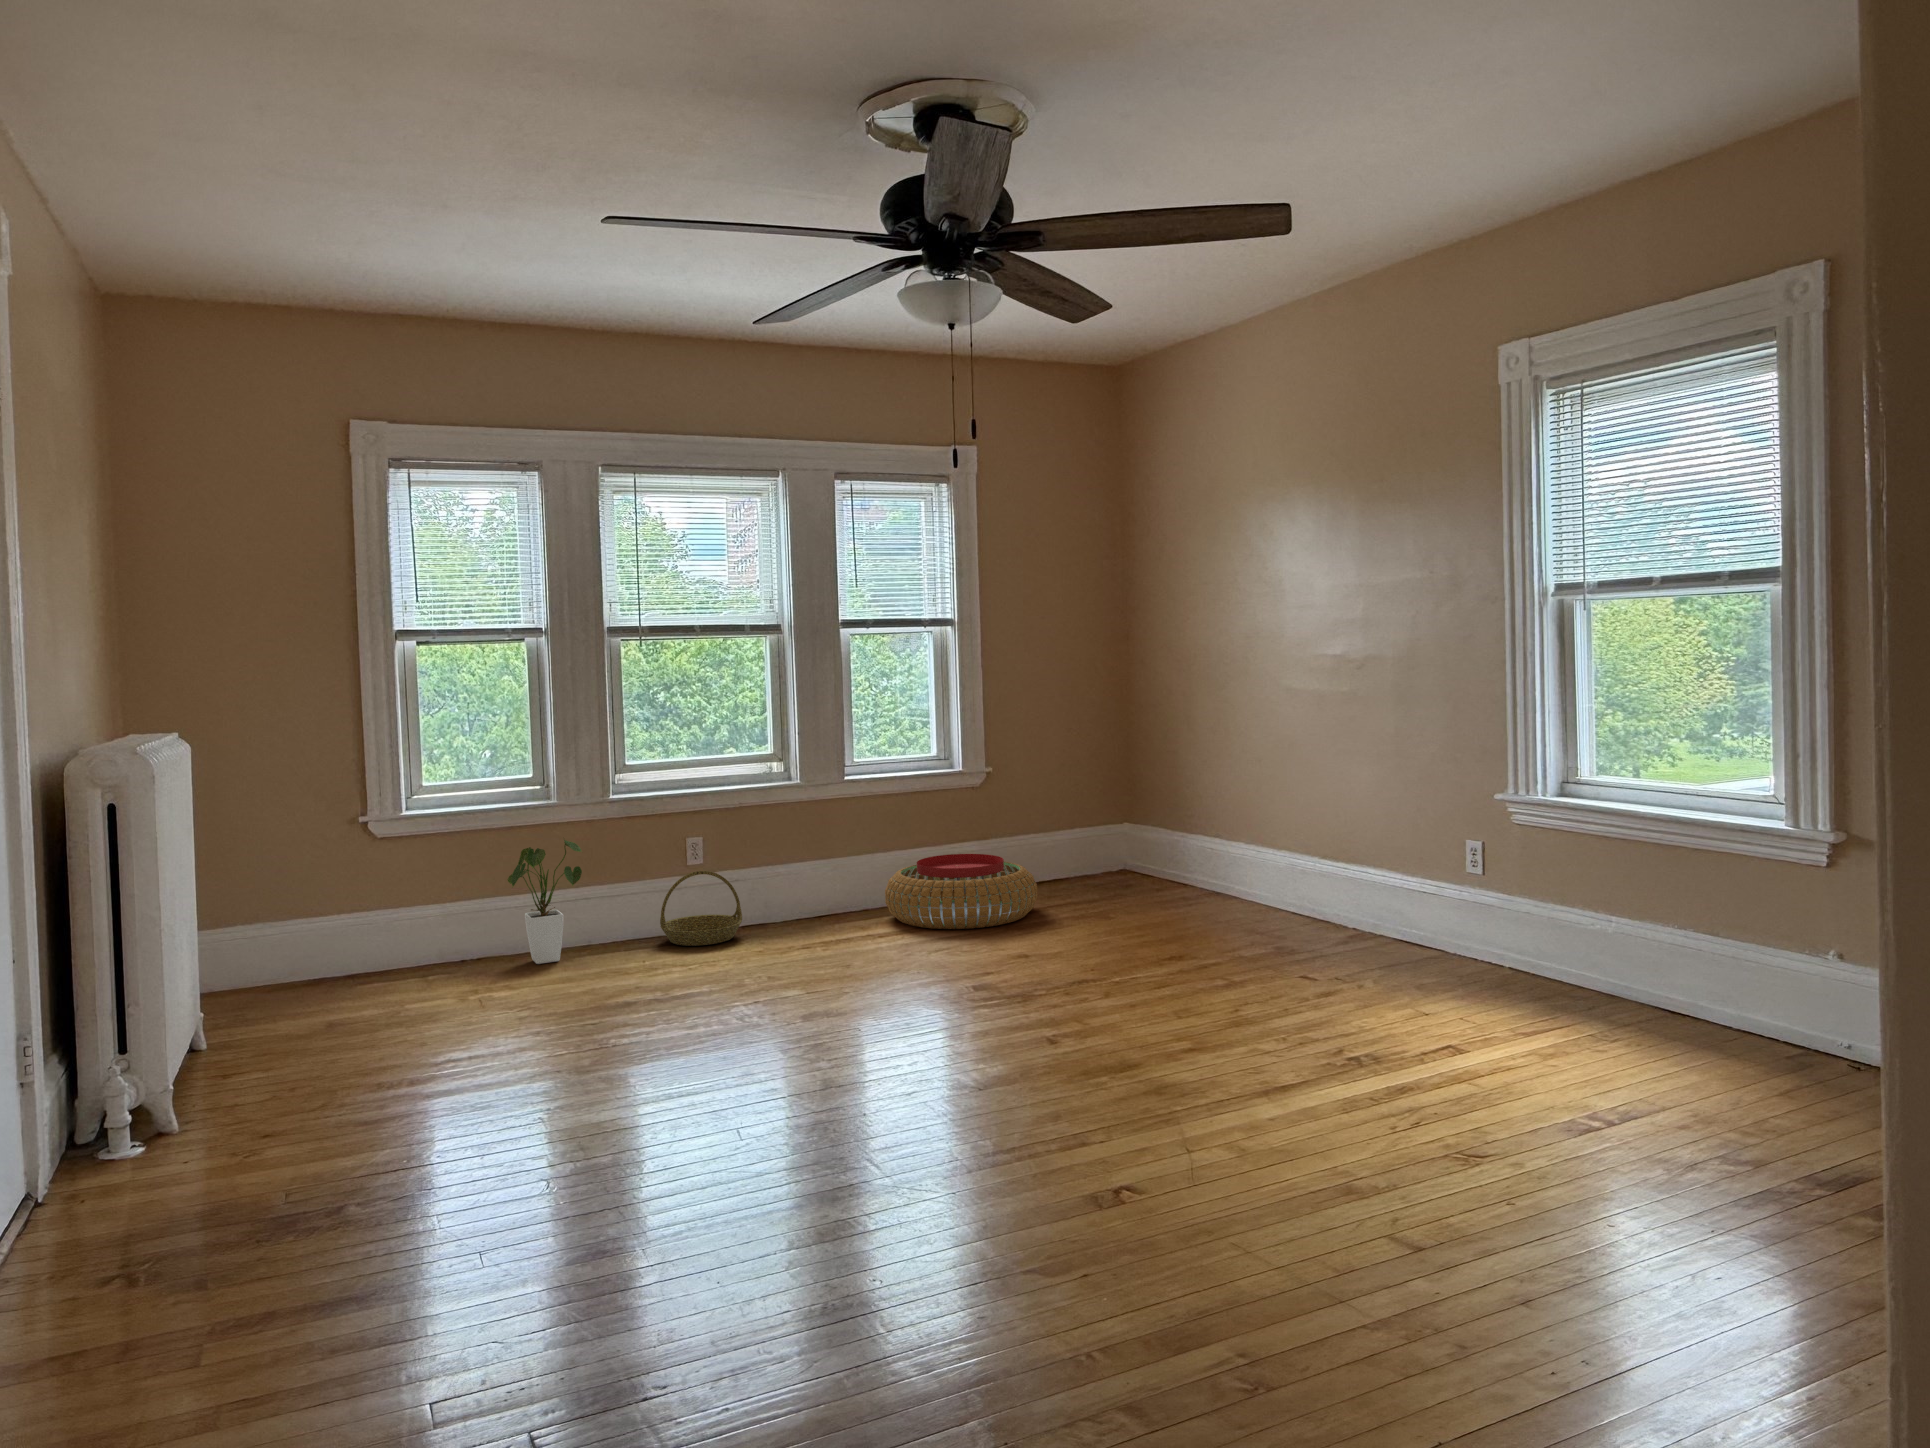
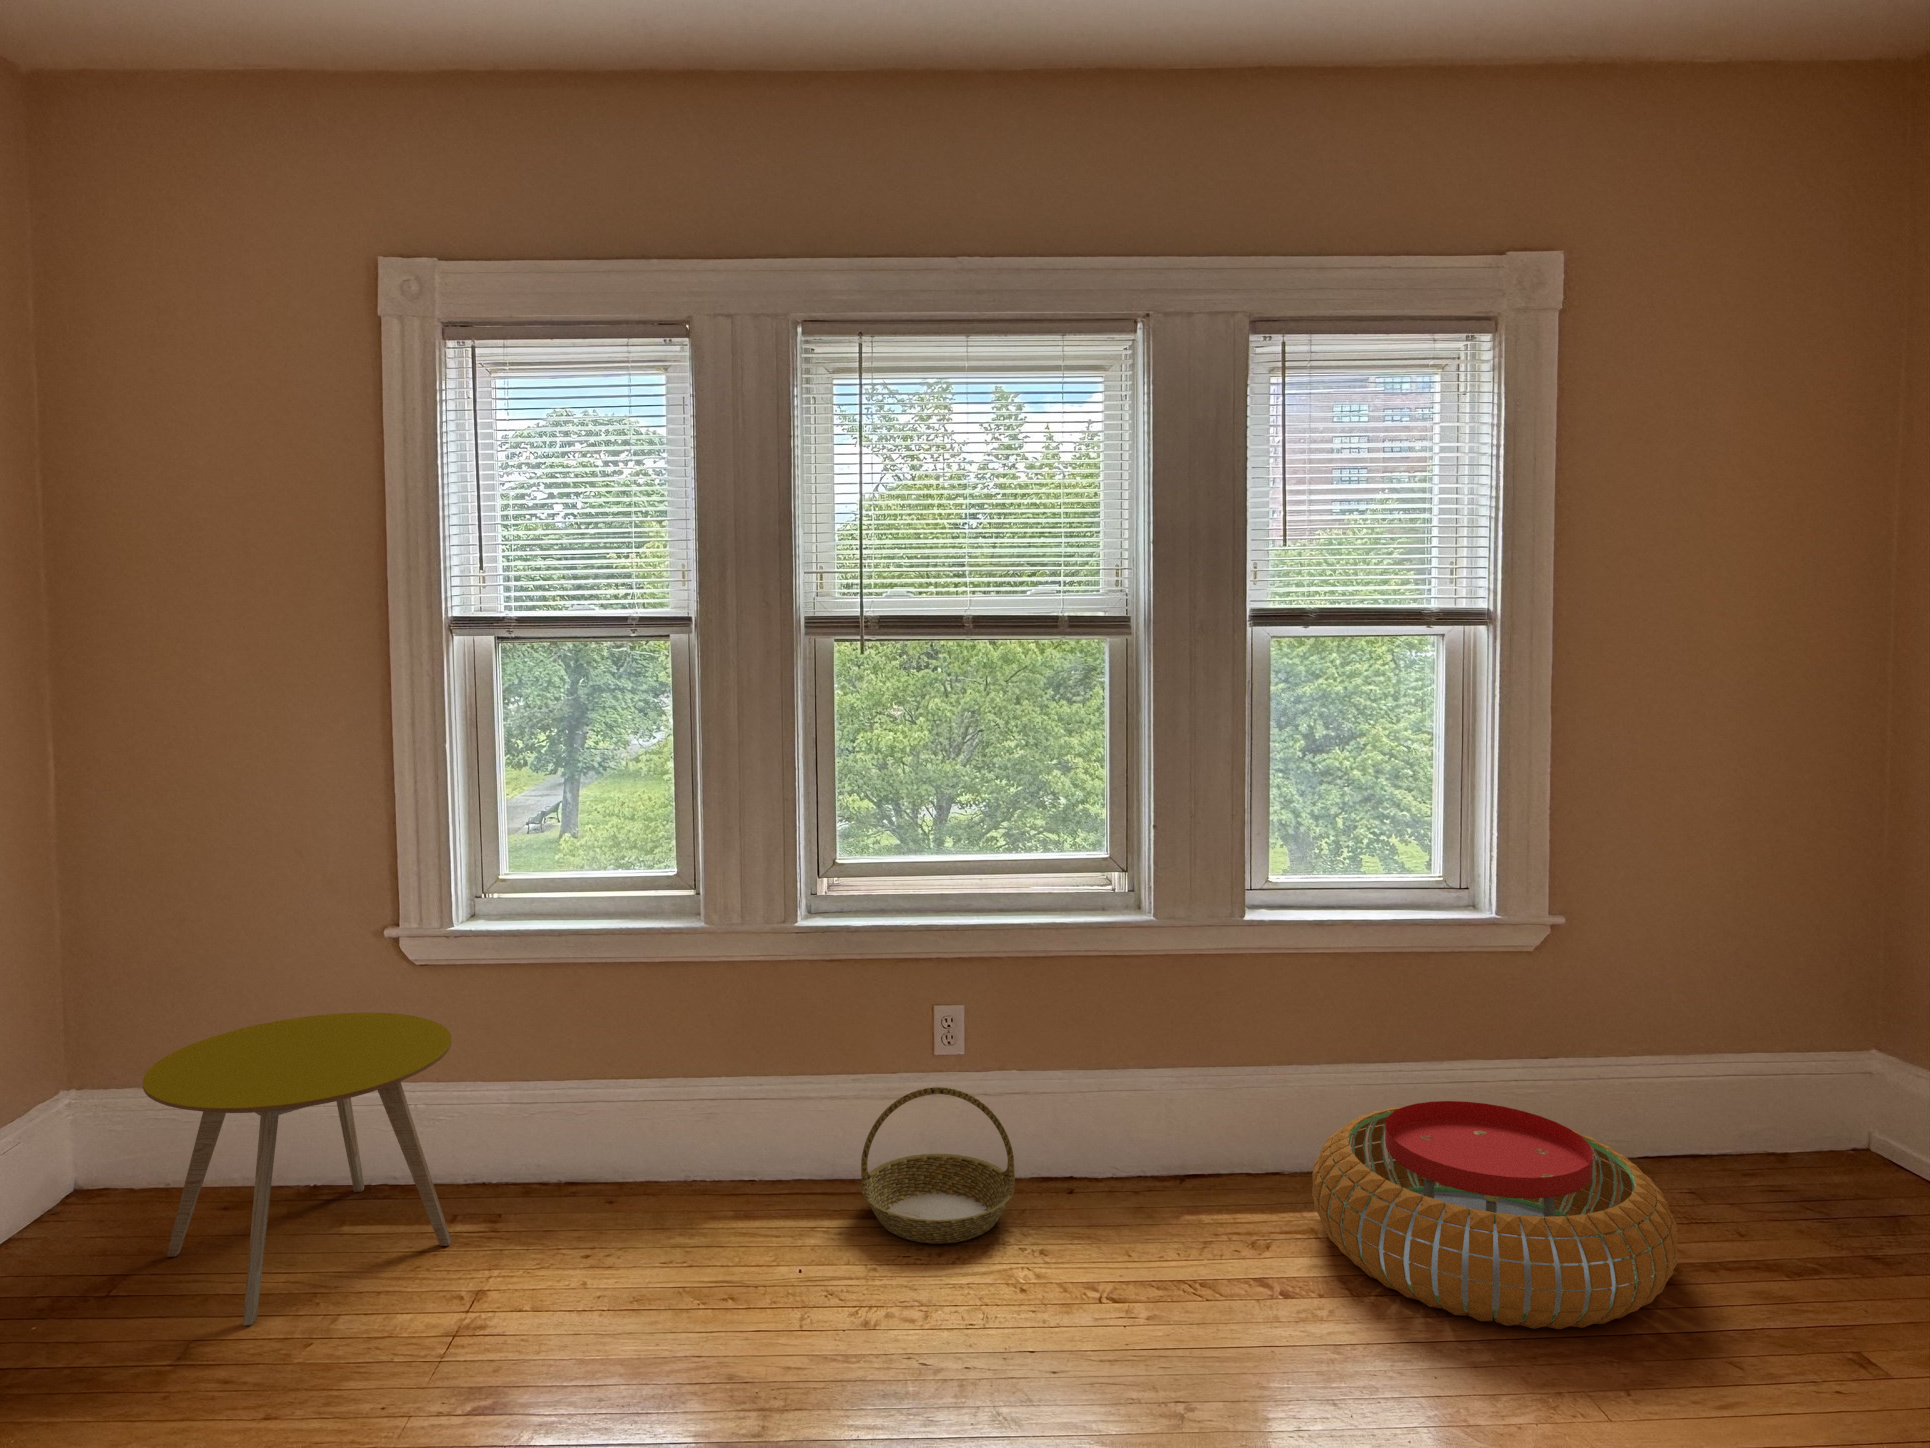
house plant: present [508,840,582,964] -> none [585,993,742,1234]
side table: none [258,866,437,1009] -> present [143,1013,452,1325]

